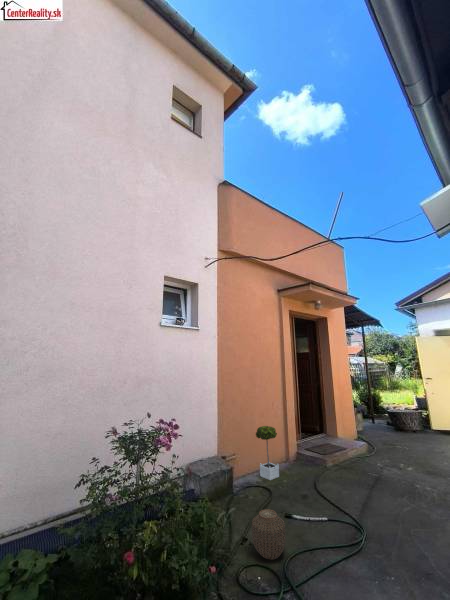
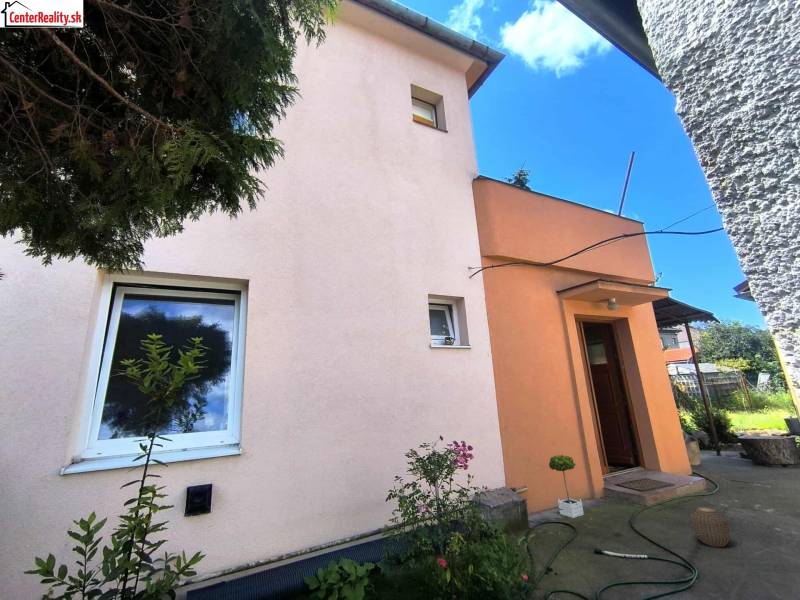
woven basket: present [252,509,286,560] -> present [689,507,730,547]

